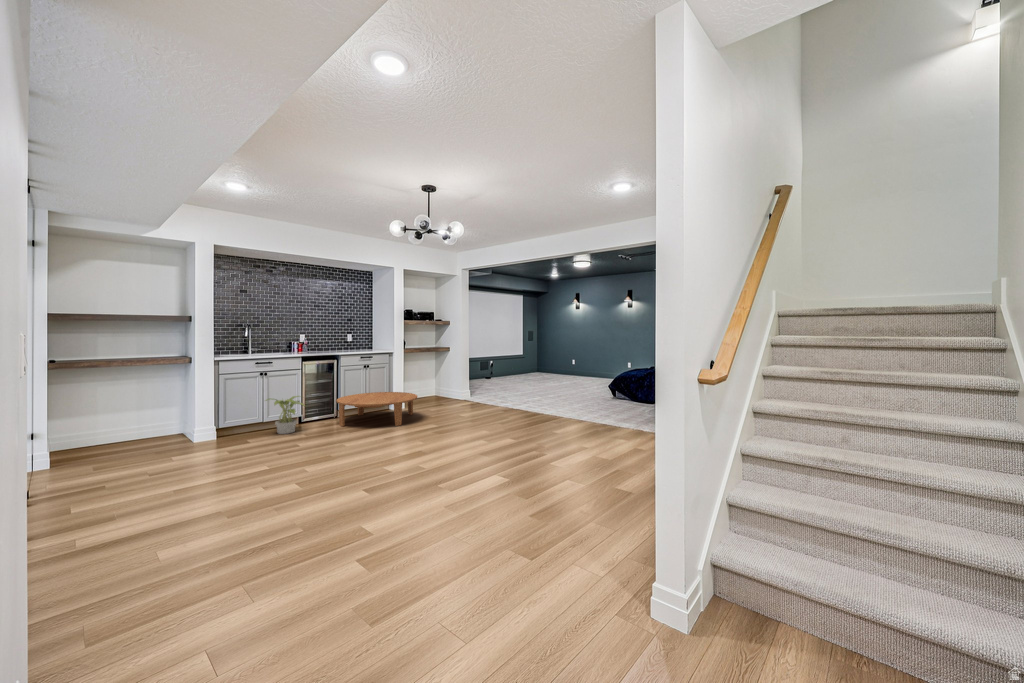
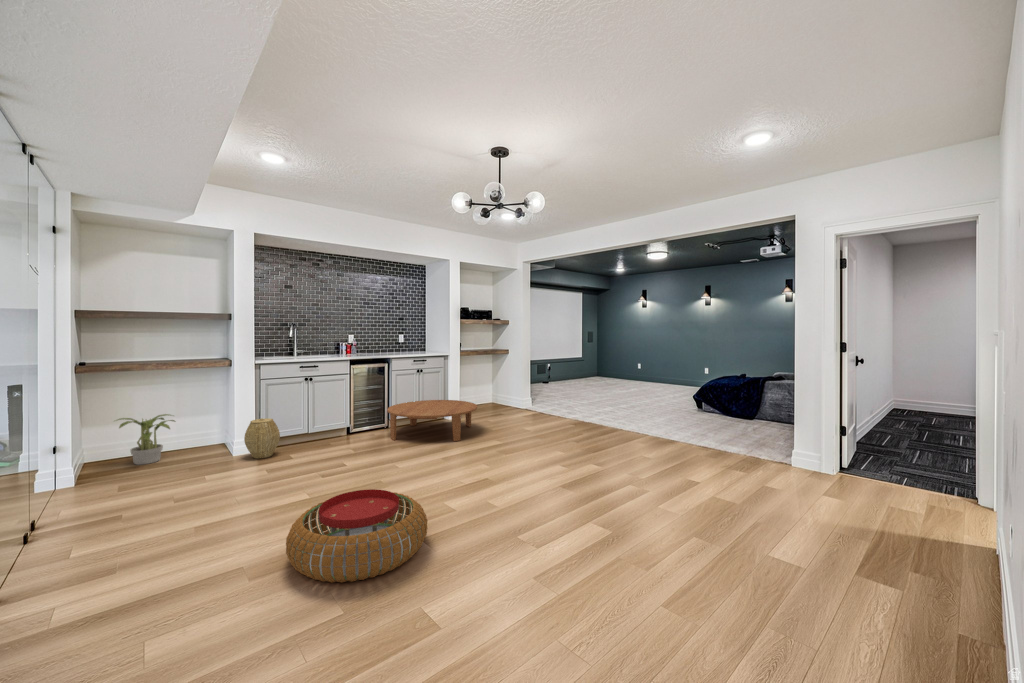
potted plant: present [266,396,305,434] -> present [118,414,175,465]
woven basket: none [206,408,238,443] -> present [244,418,280,458]
pouf: none [253,455,366,517] -> present [286,489,427,583]

